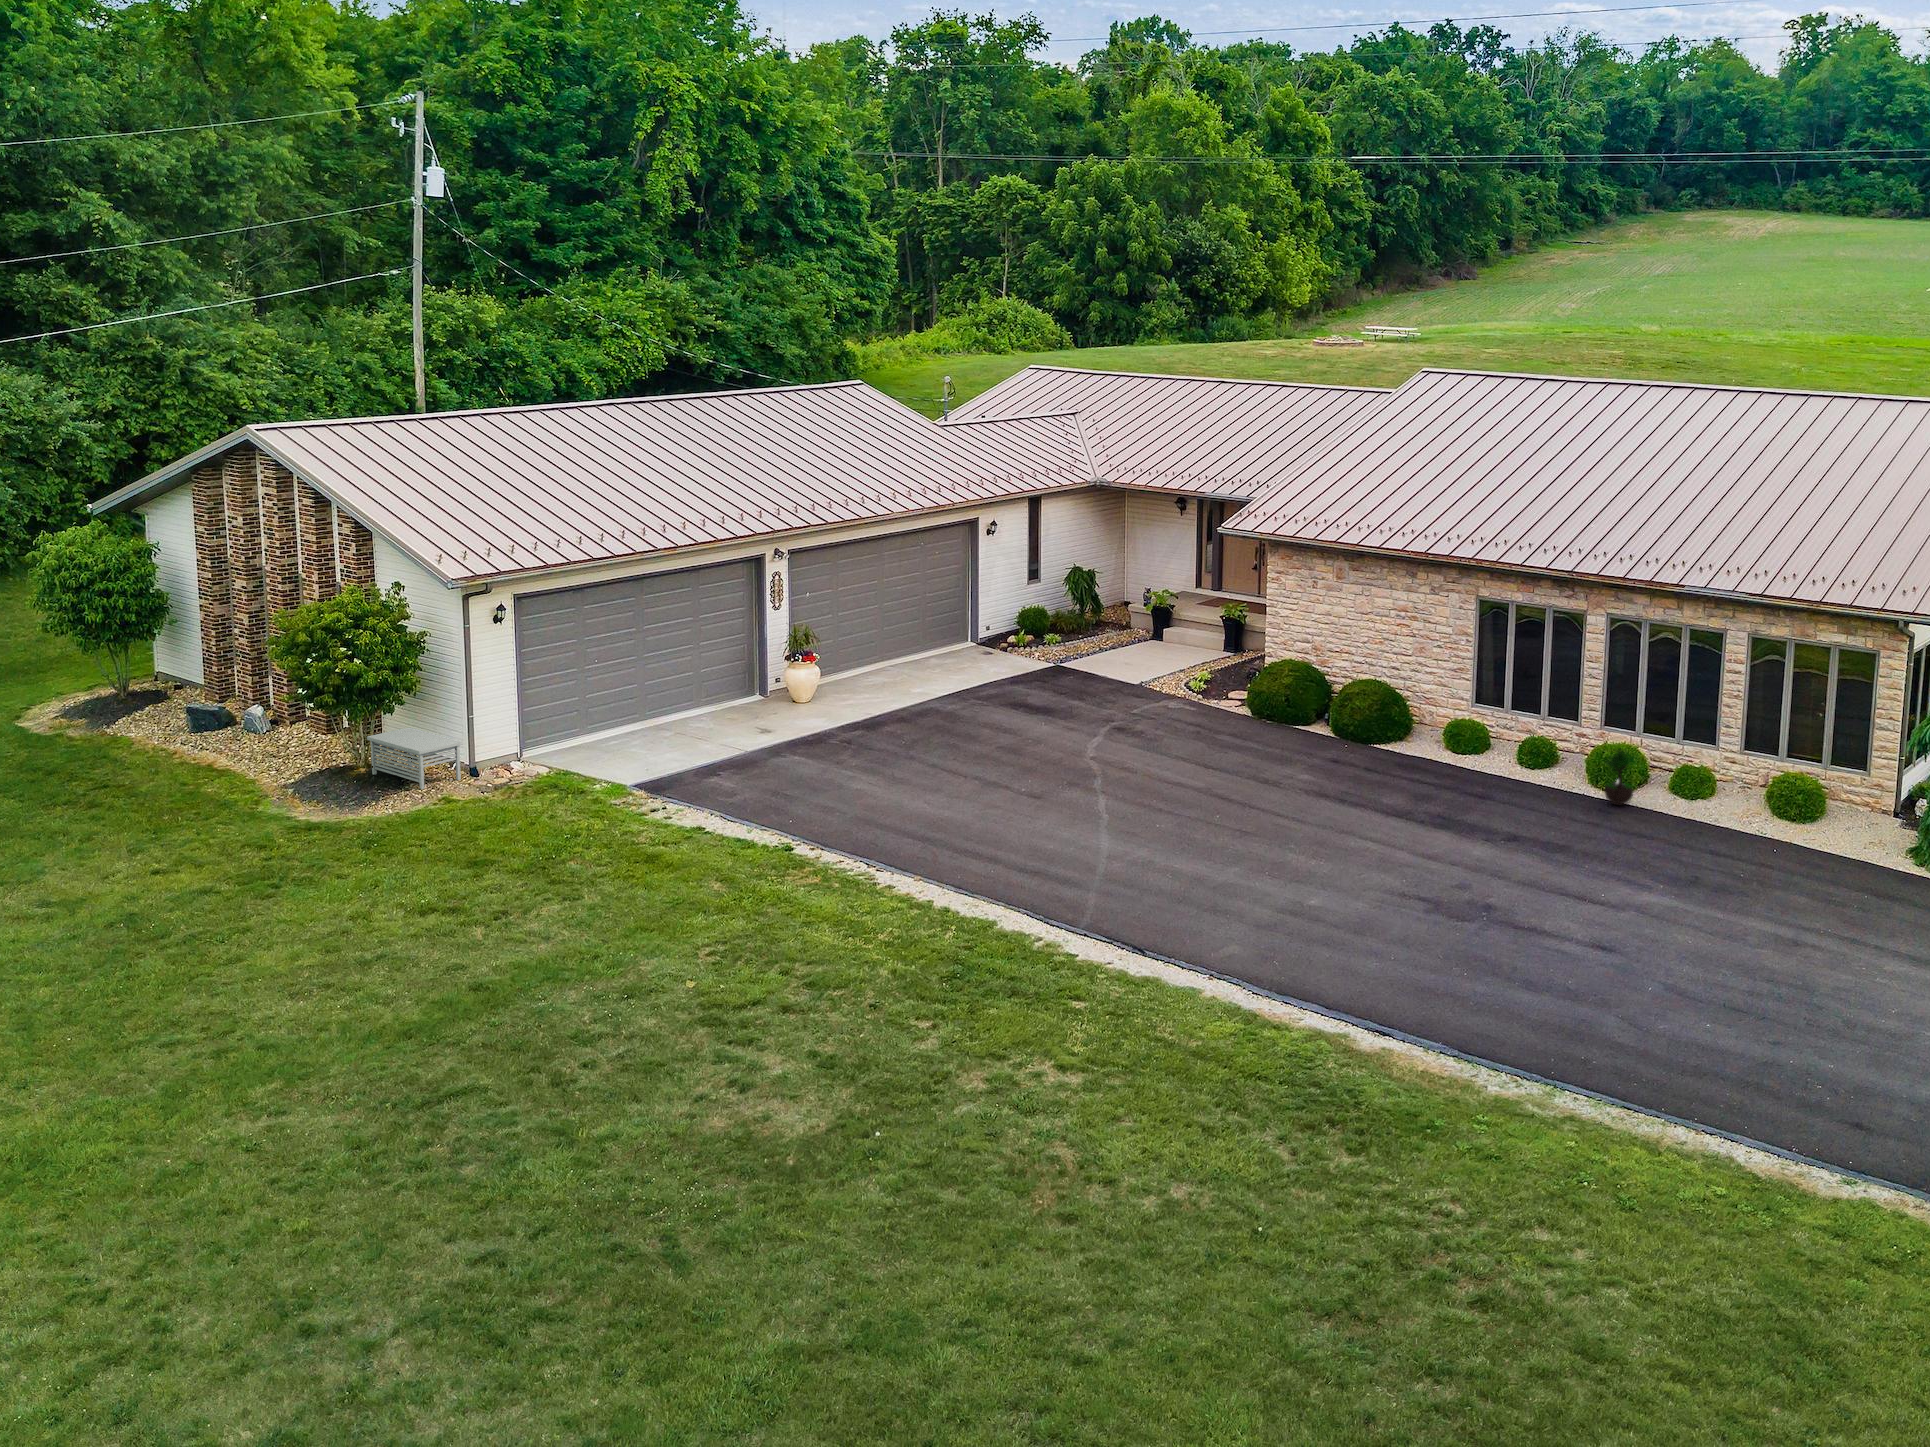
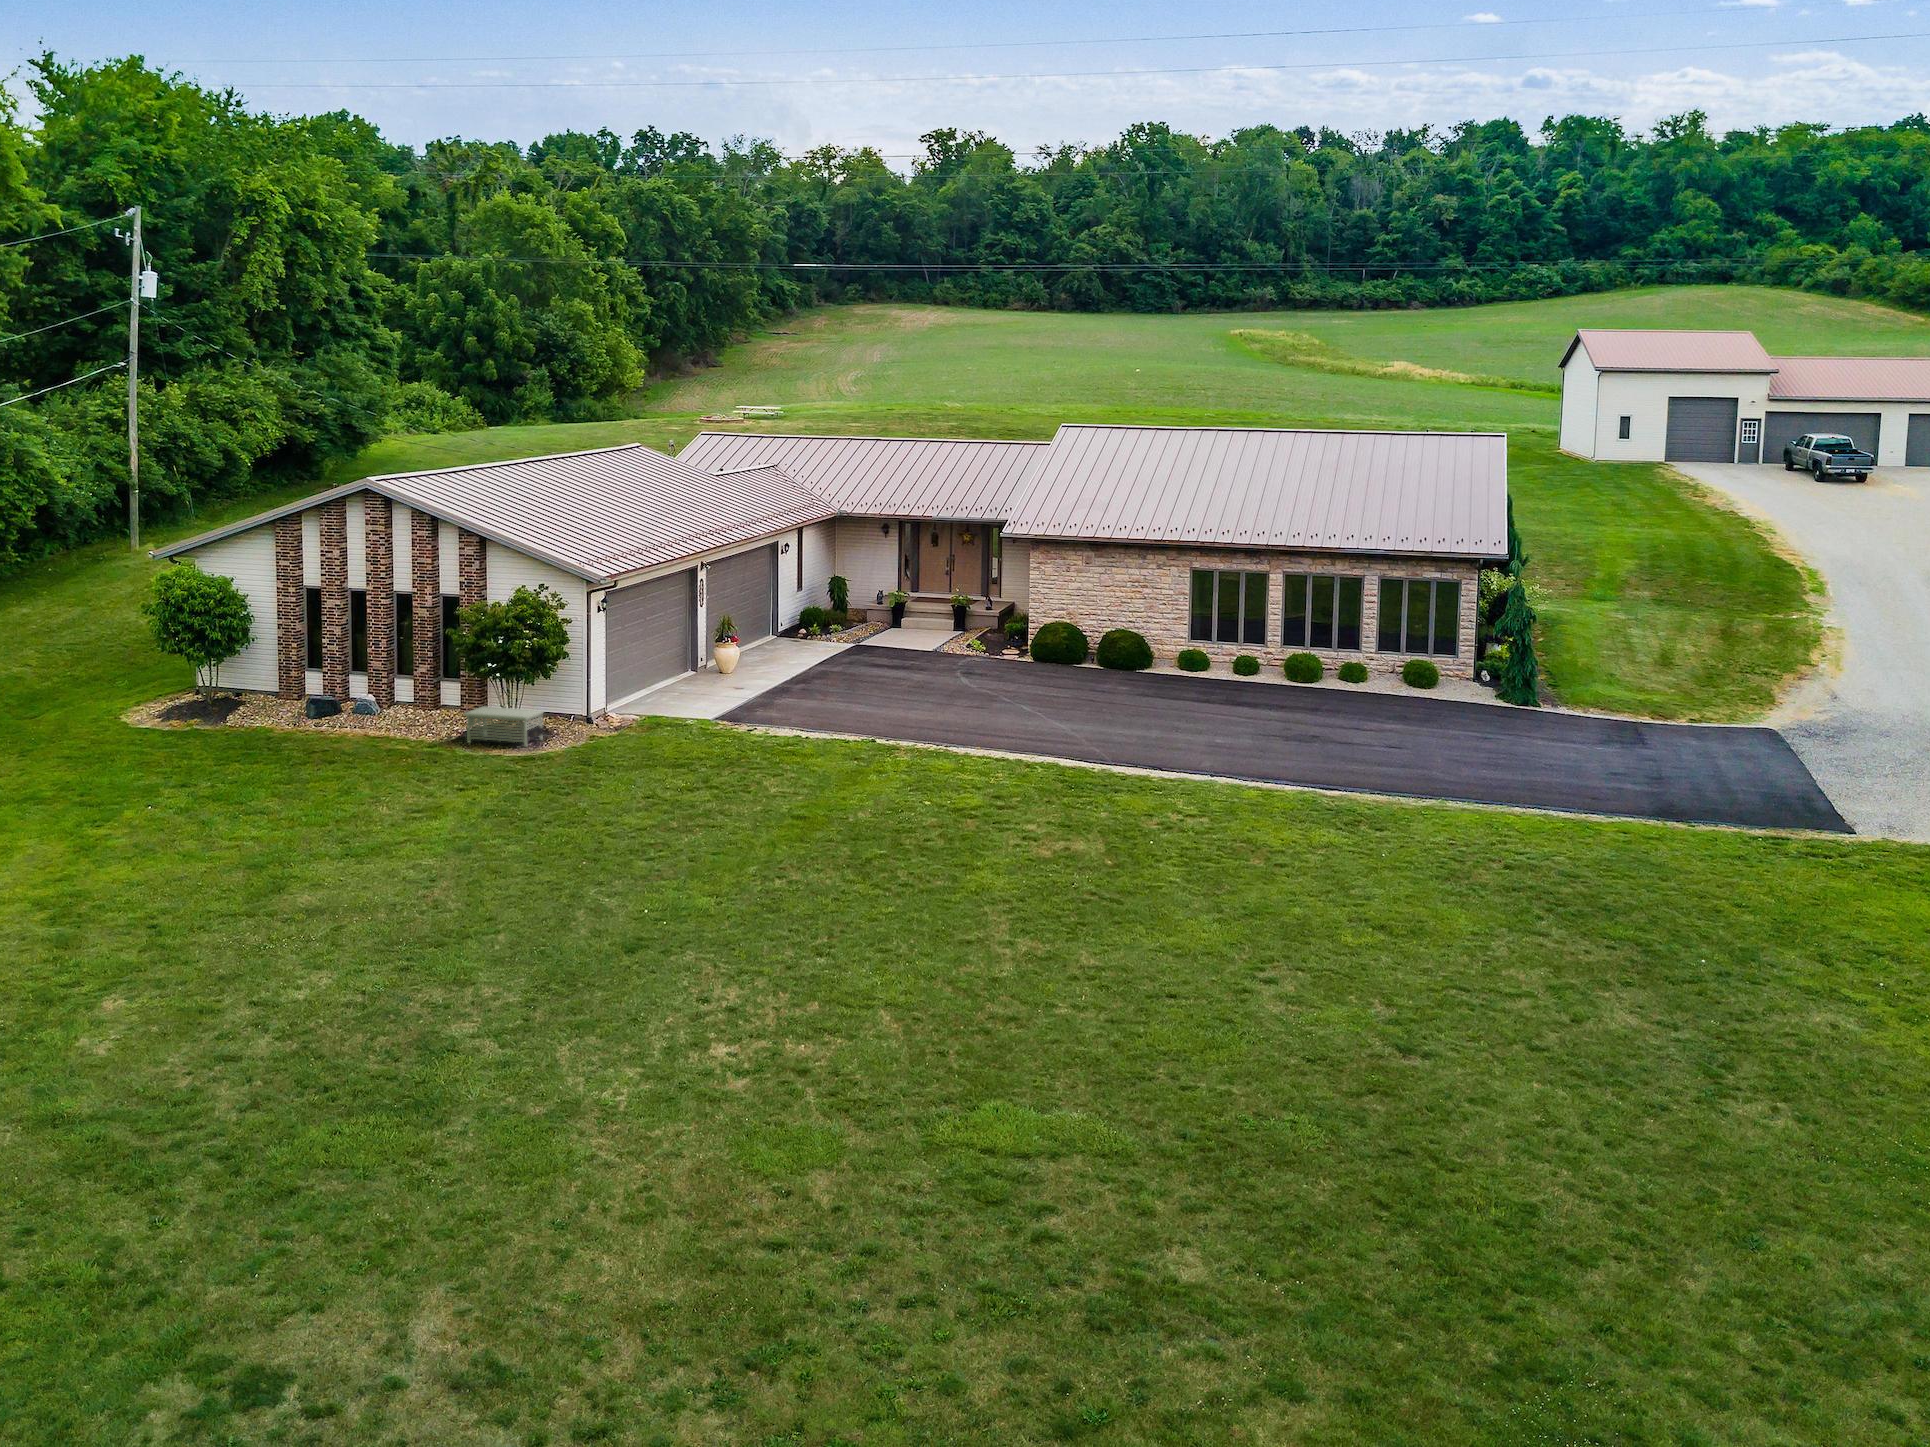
potted tree: present [1604,749,1635,805] -> none [1303,651,1327,692]

